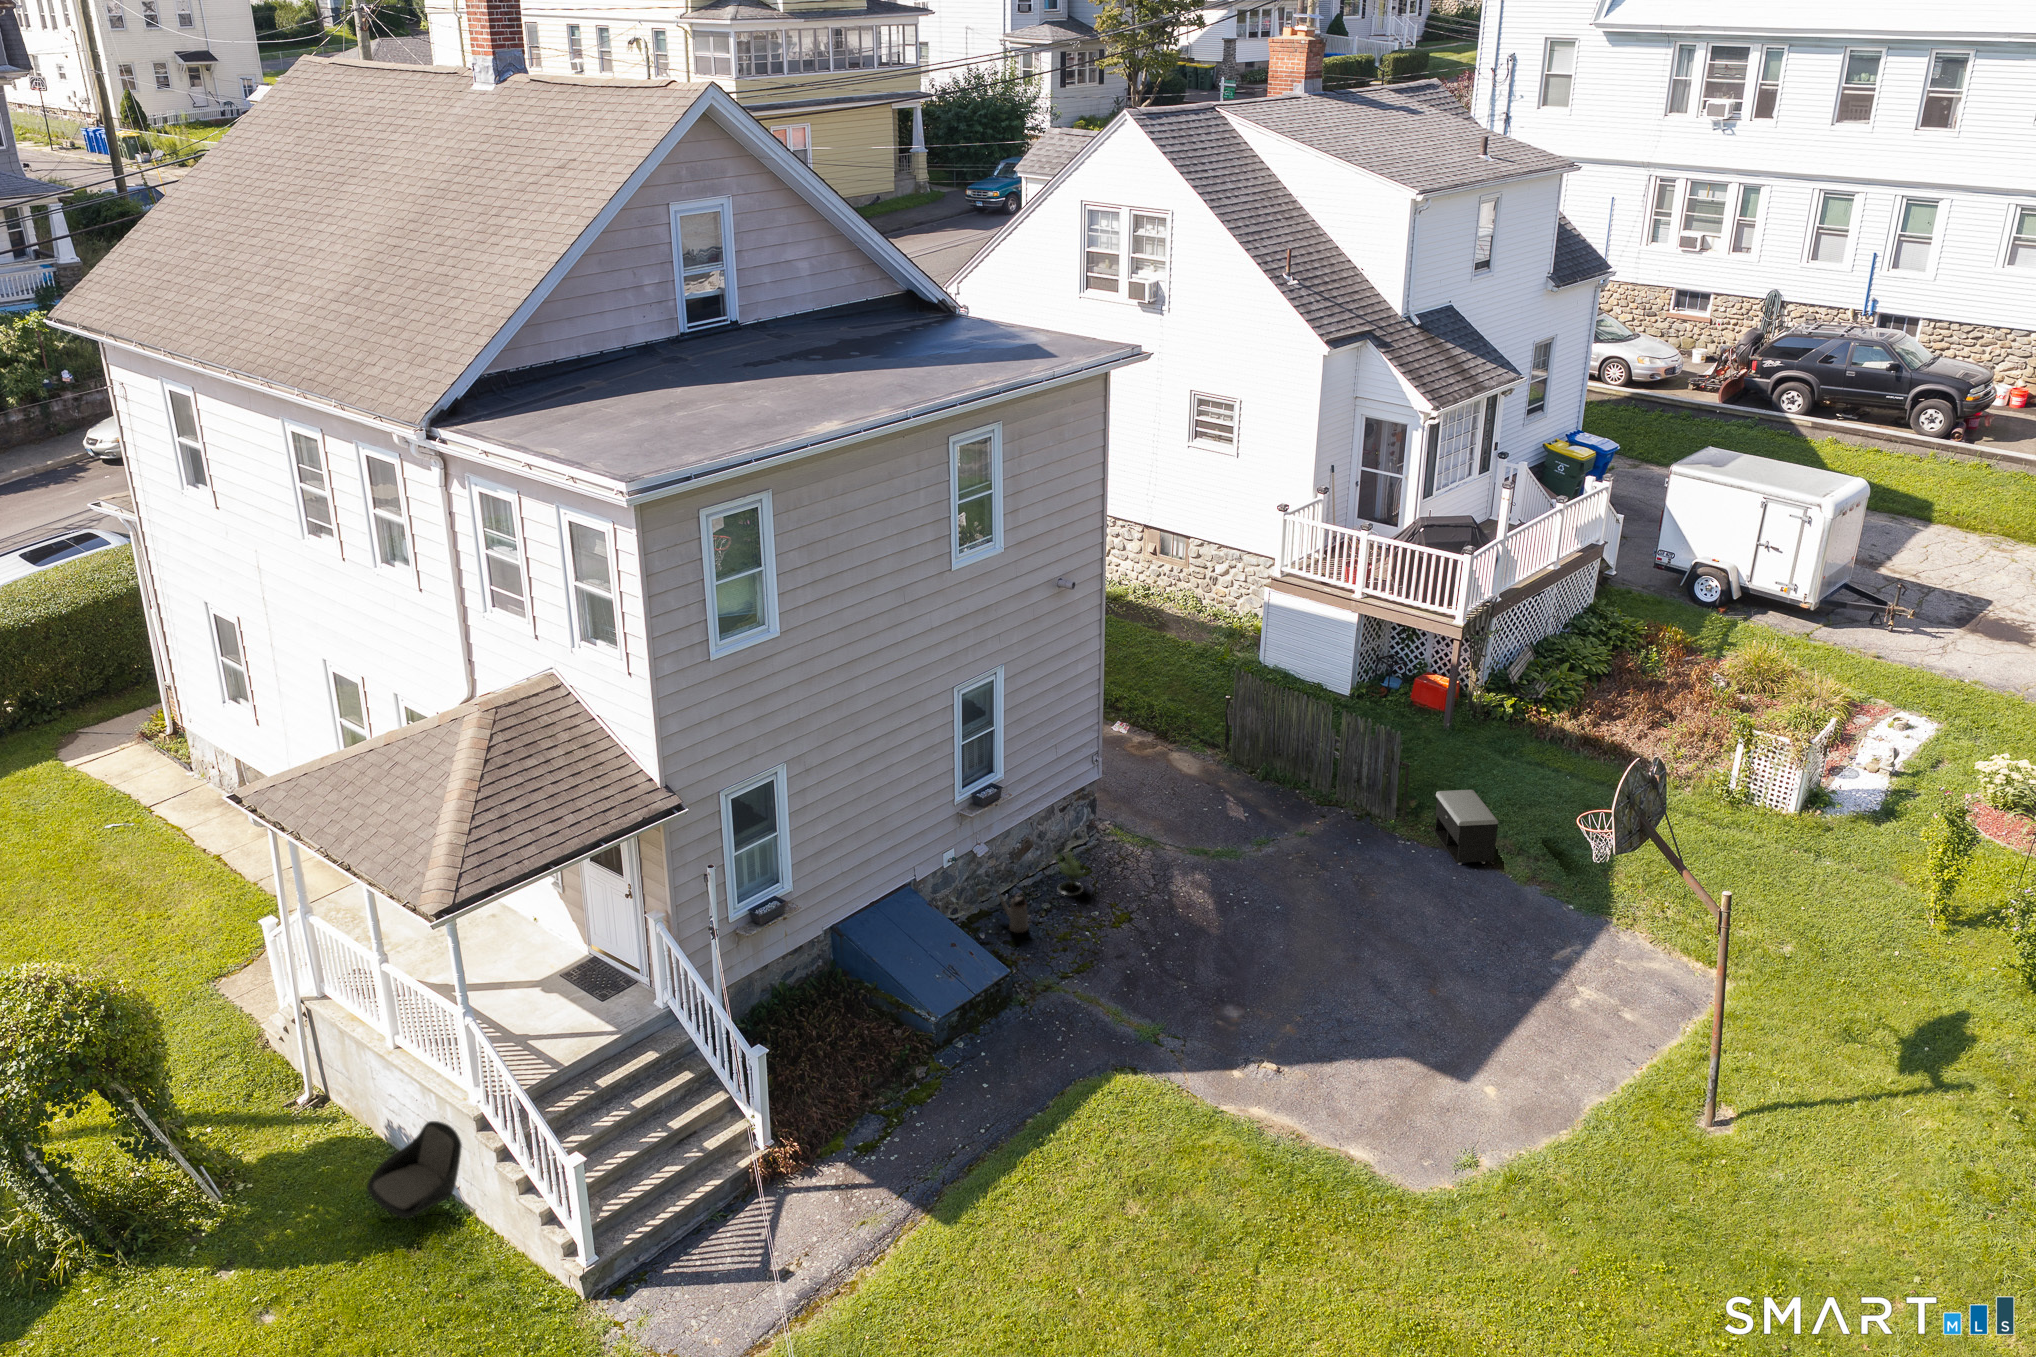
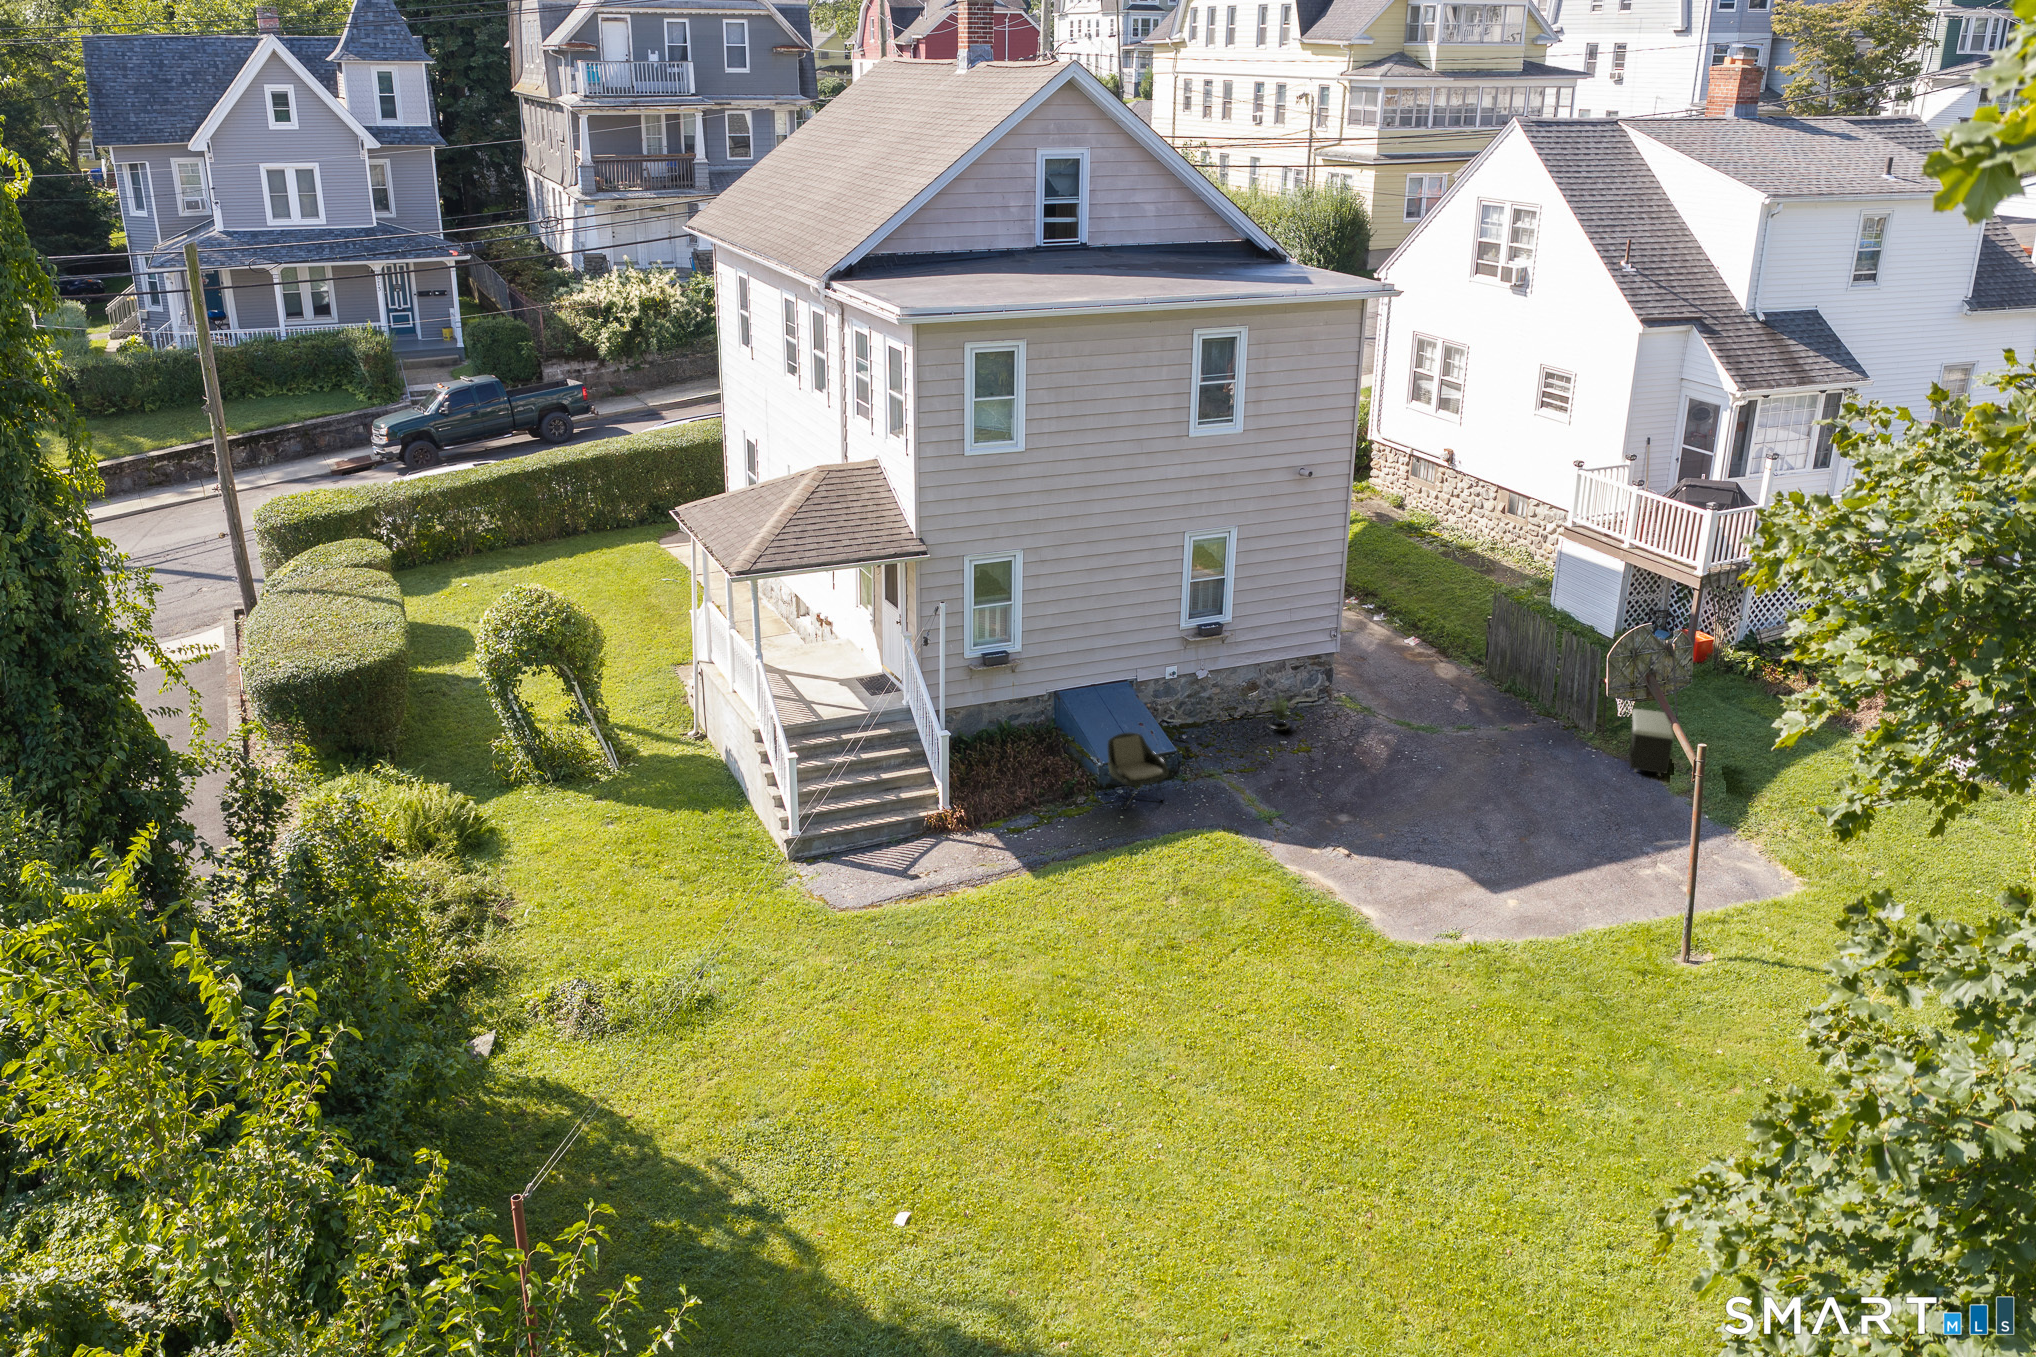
watering can: present [996,889,1030,933] -> none [1208,706,1227,742]
lounge chair: present [367,1121,474,1249] -> present [1105,732,1169,808]

